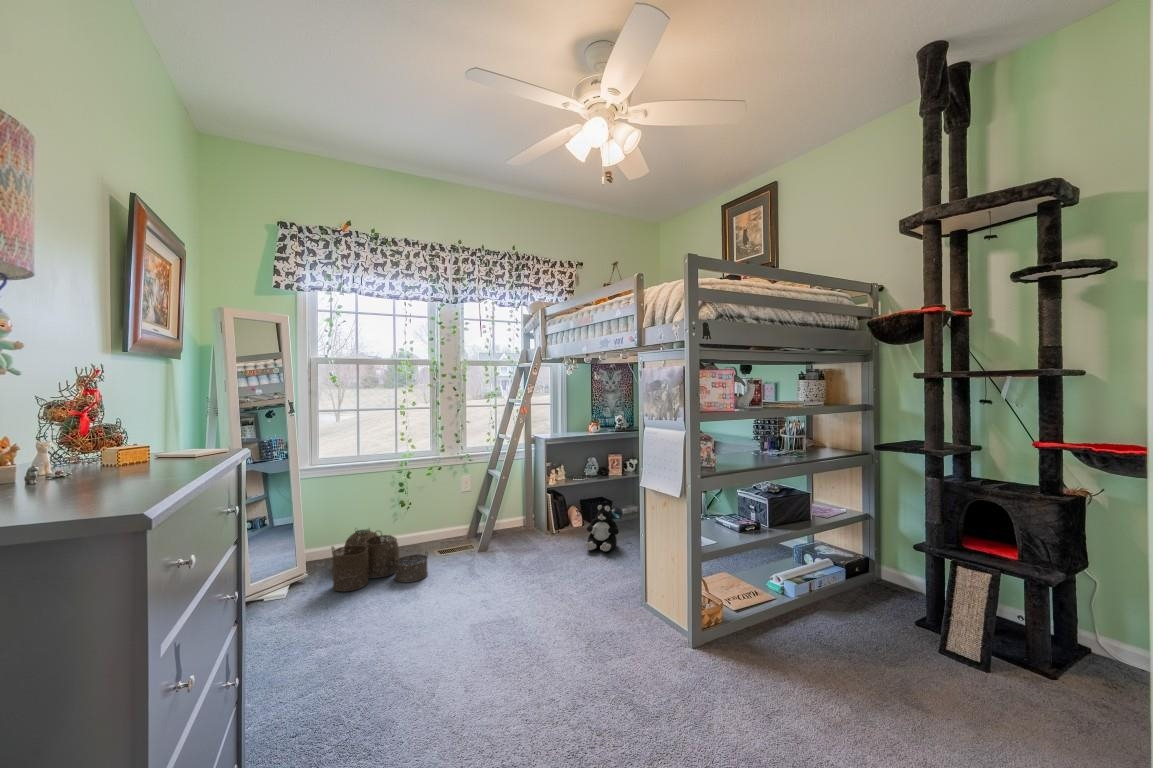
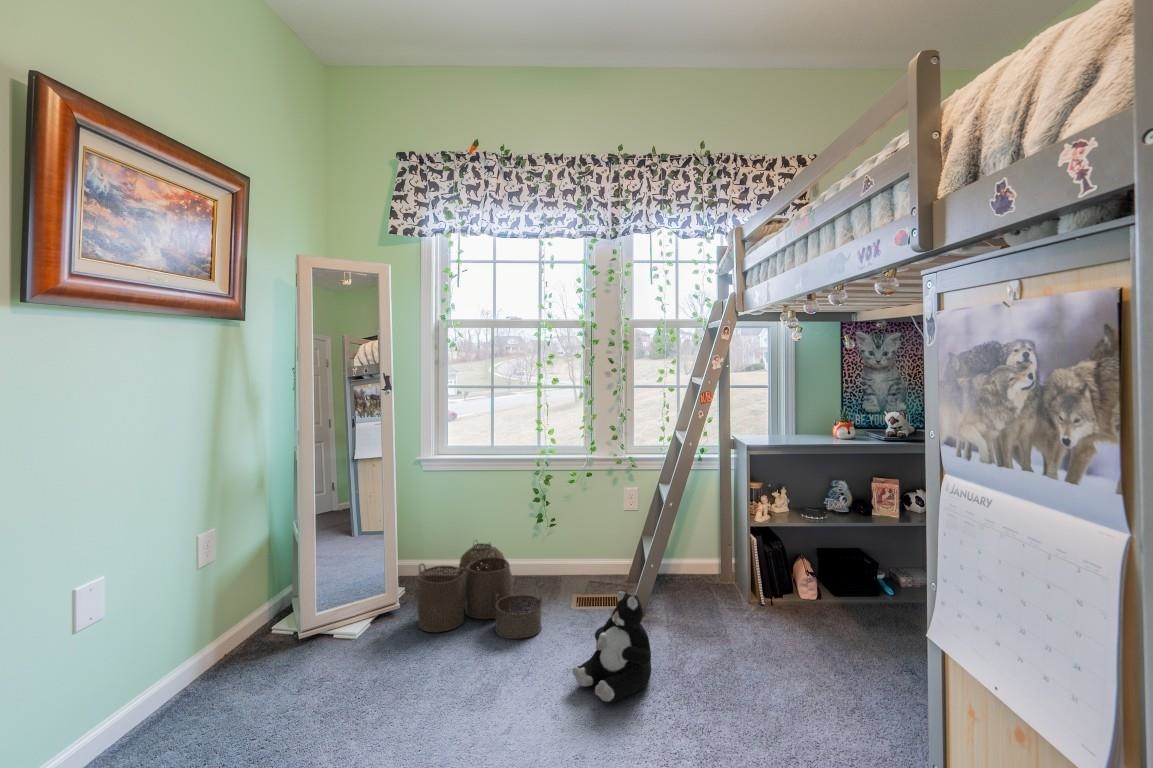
plush toy: present [585,505,619,552] -> present [572,590,651,702]

